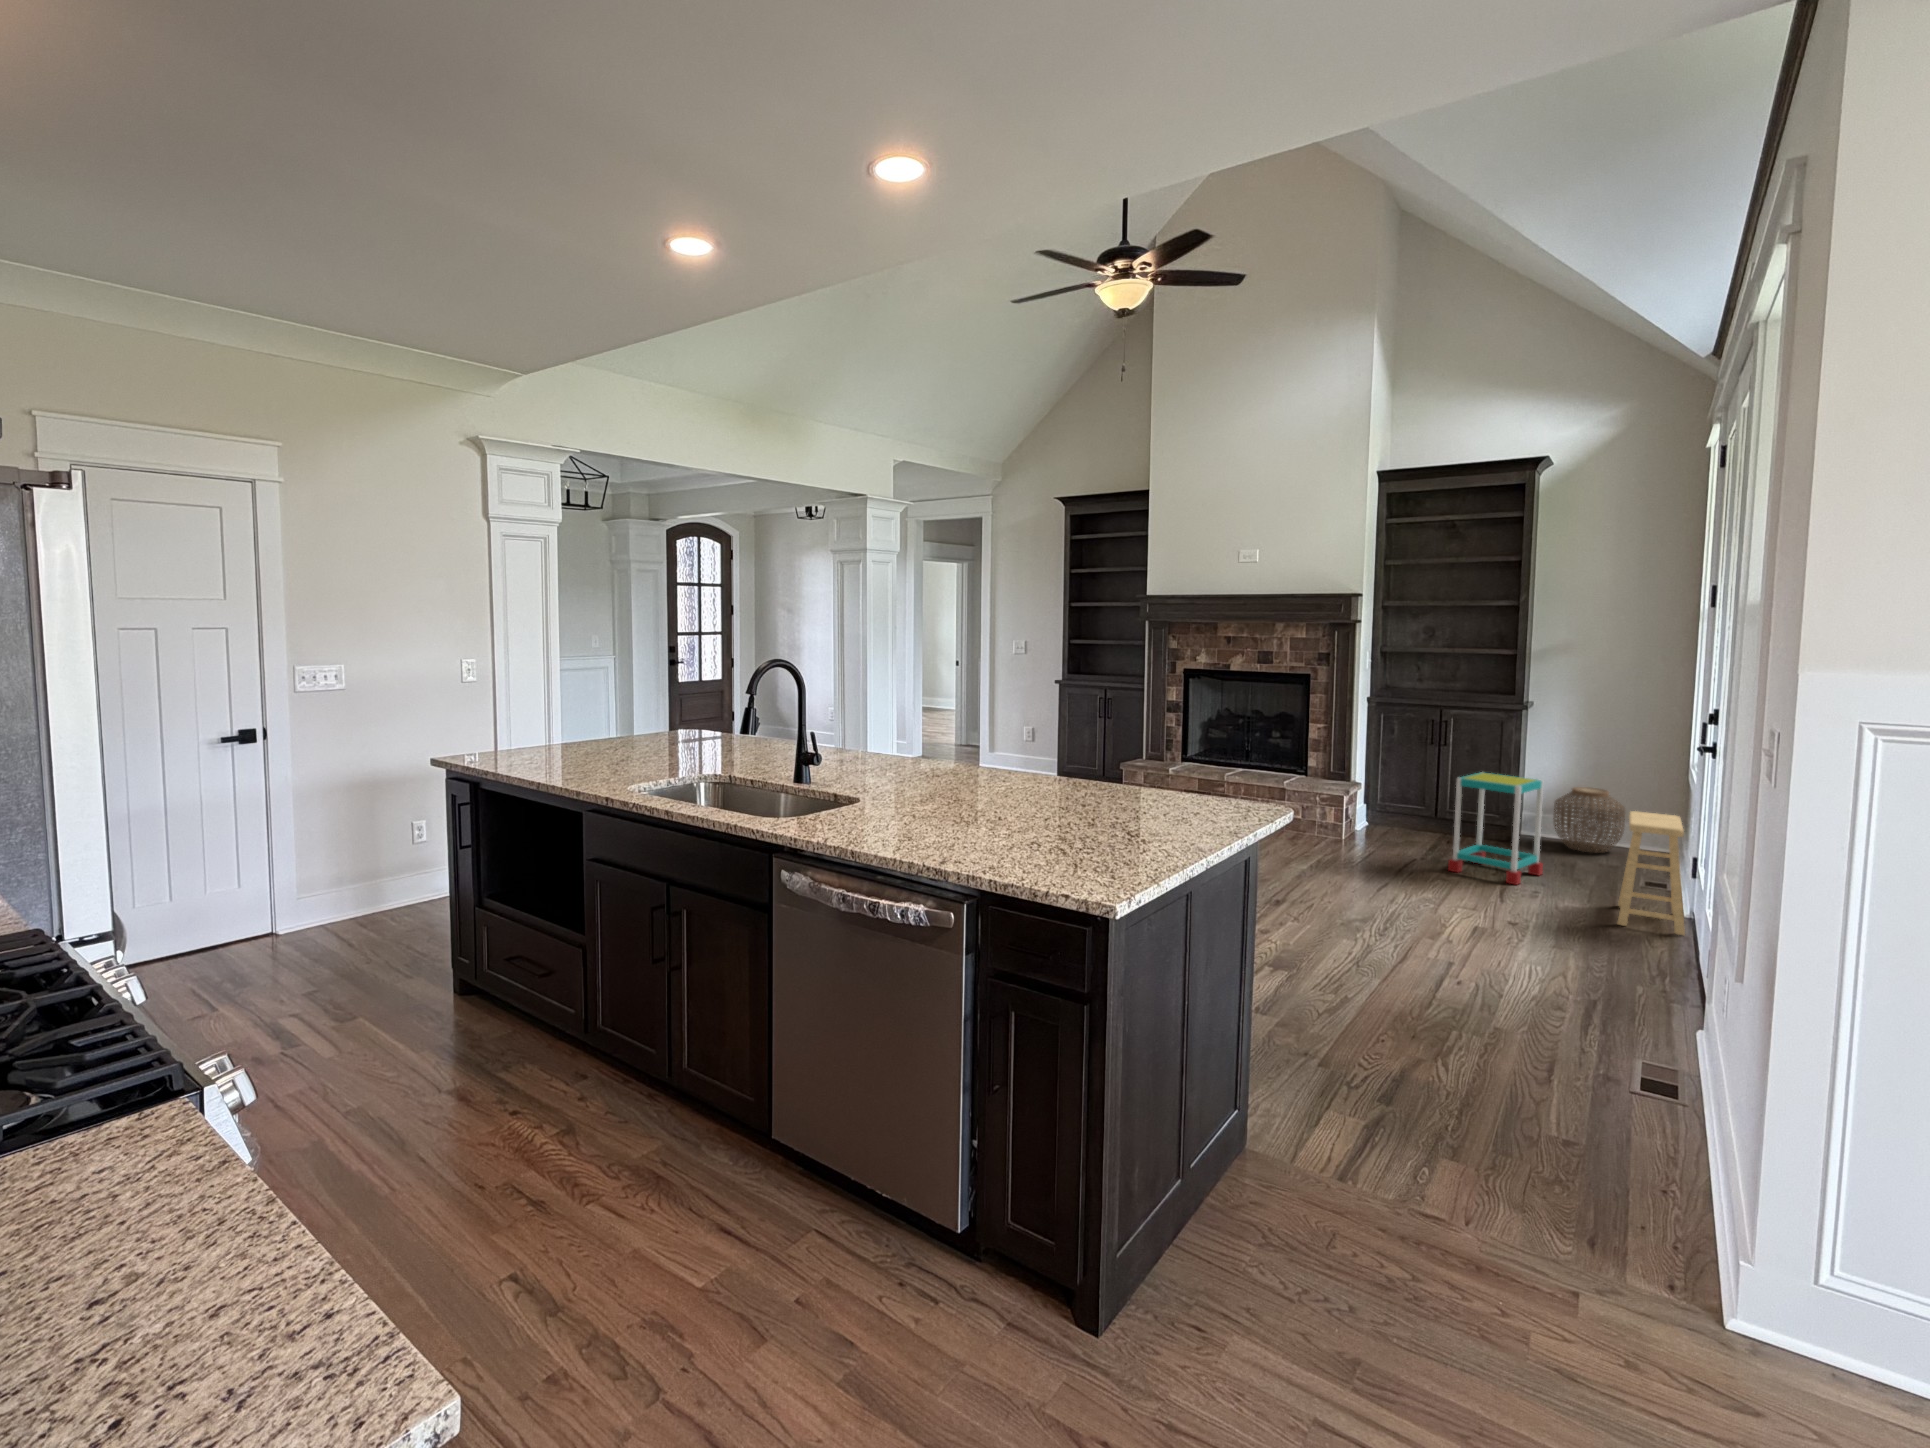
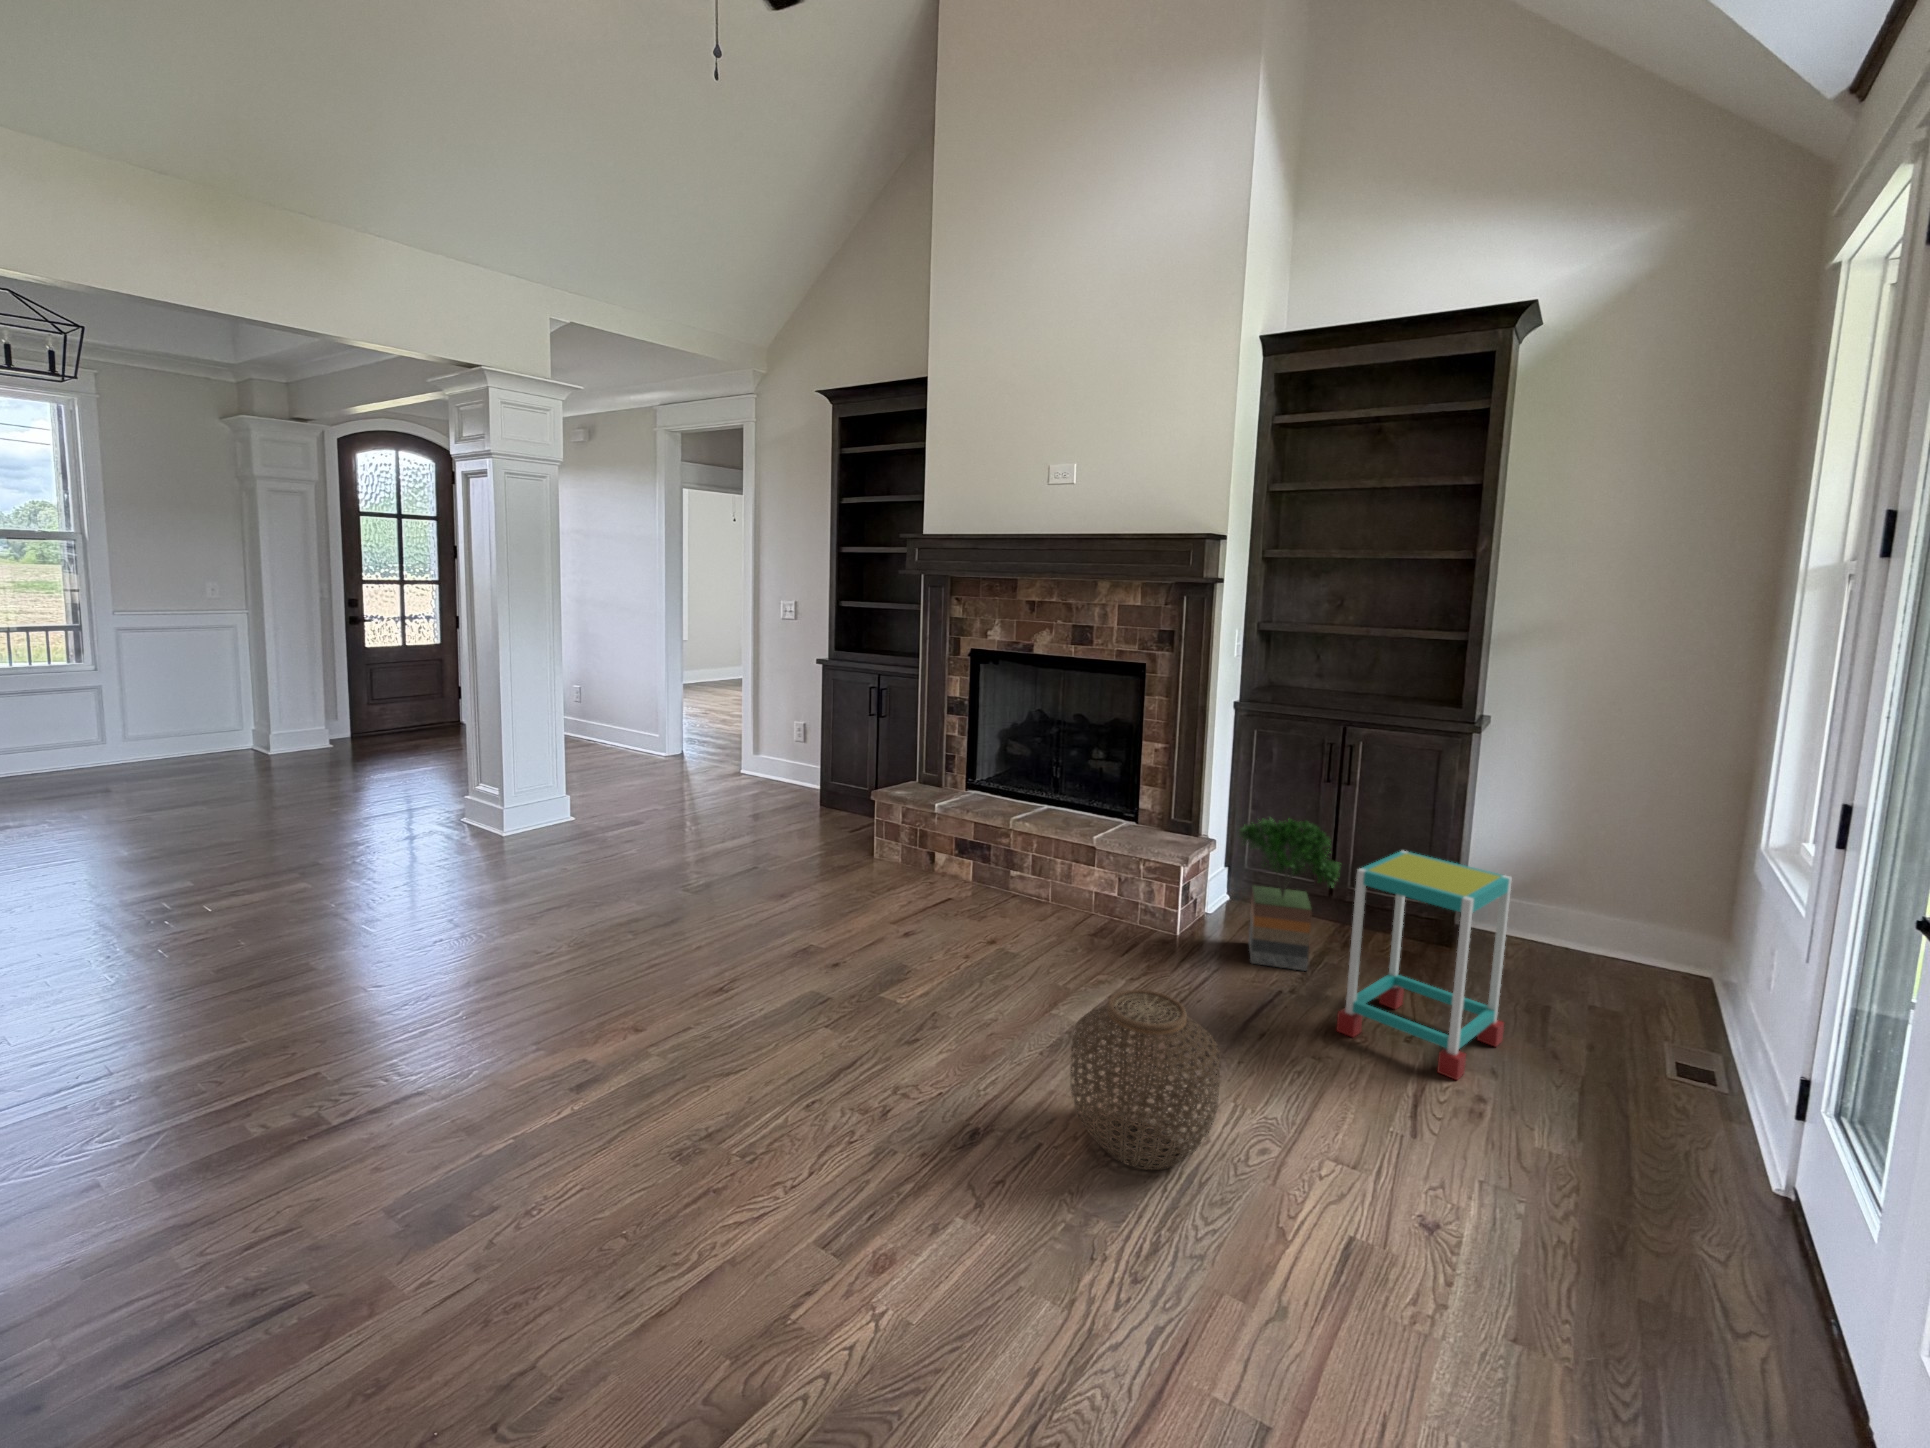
potted tree: none [1379,761,1446,851] -> present [1240,818,1341,971]
woven basket: present [1553,787,1625,853] -> present [1070,990,1221,1170]
footstool: present [1618,811,1685,935] -> none [1655,979,1842,1298]

